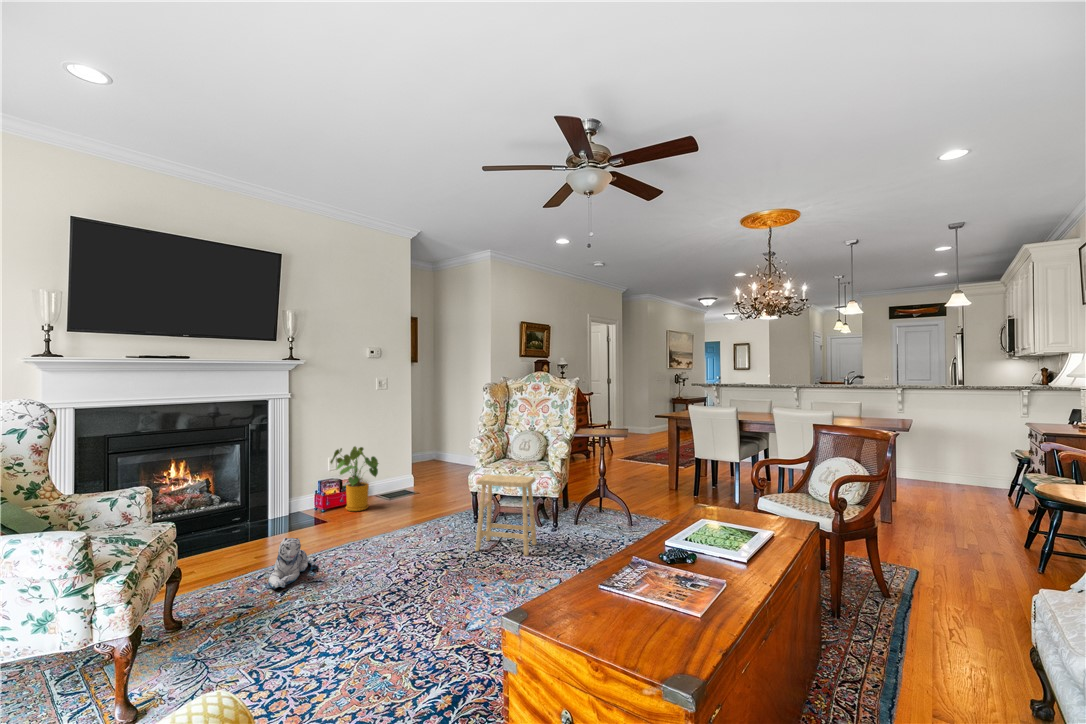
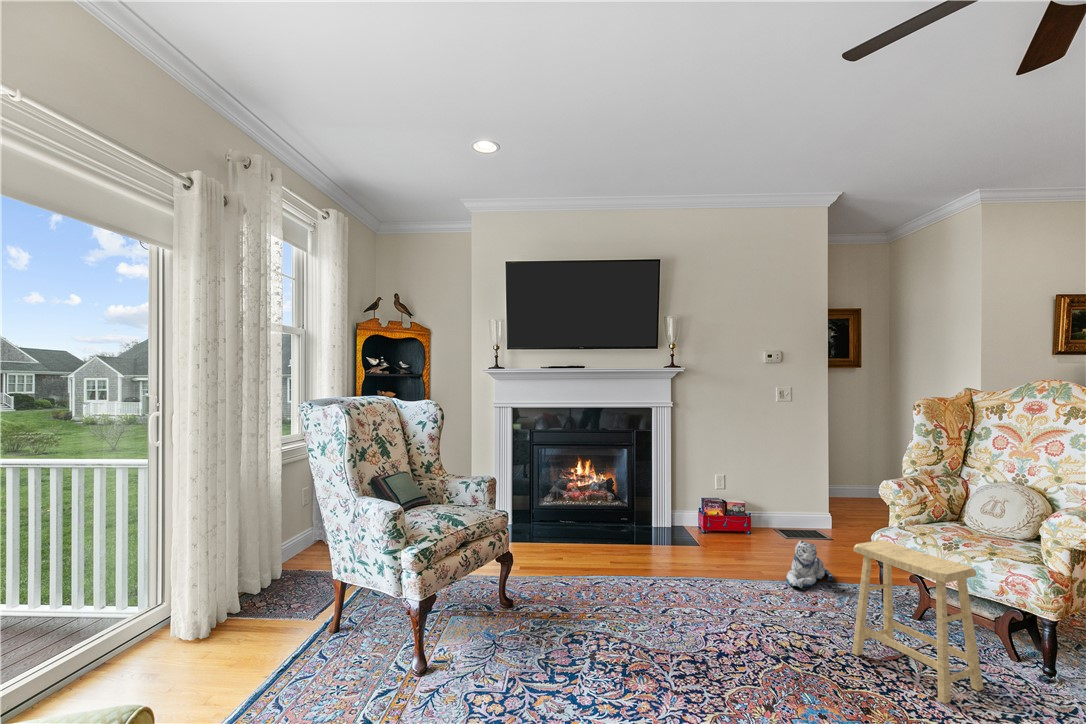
house plant: present [330,446,378,511] -> none [716,465,770,543]
plush toy: present [268,538,316,589] -> present [786,541,833,588]

